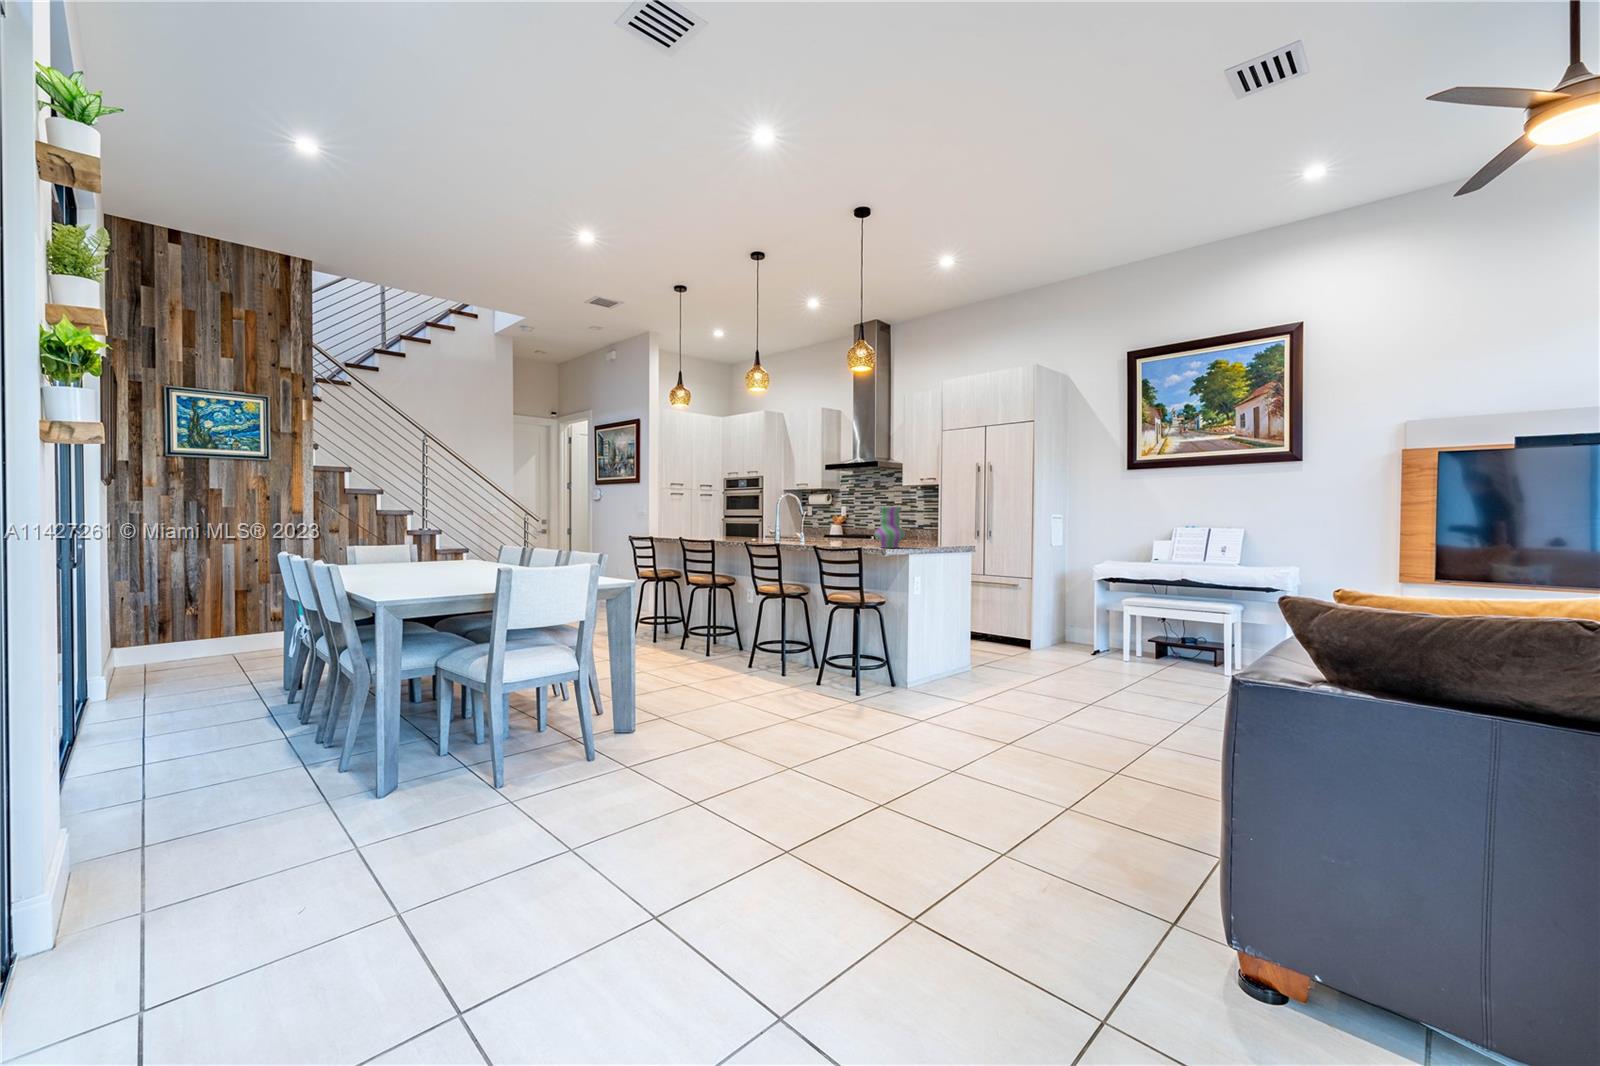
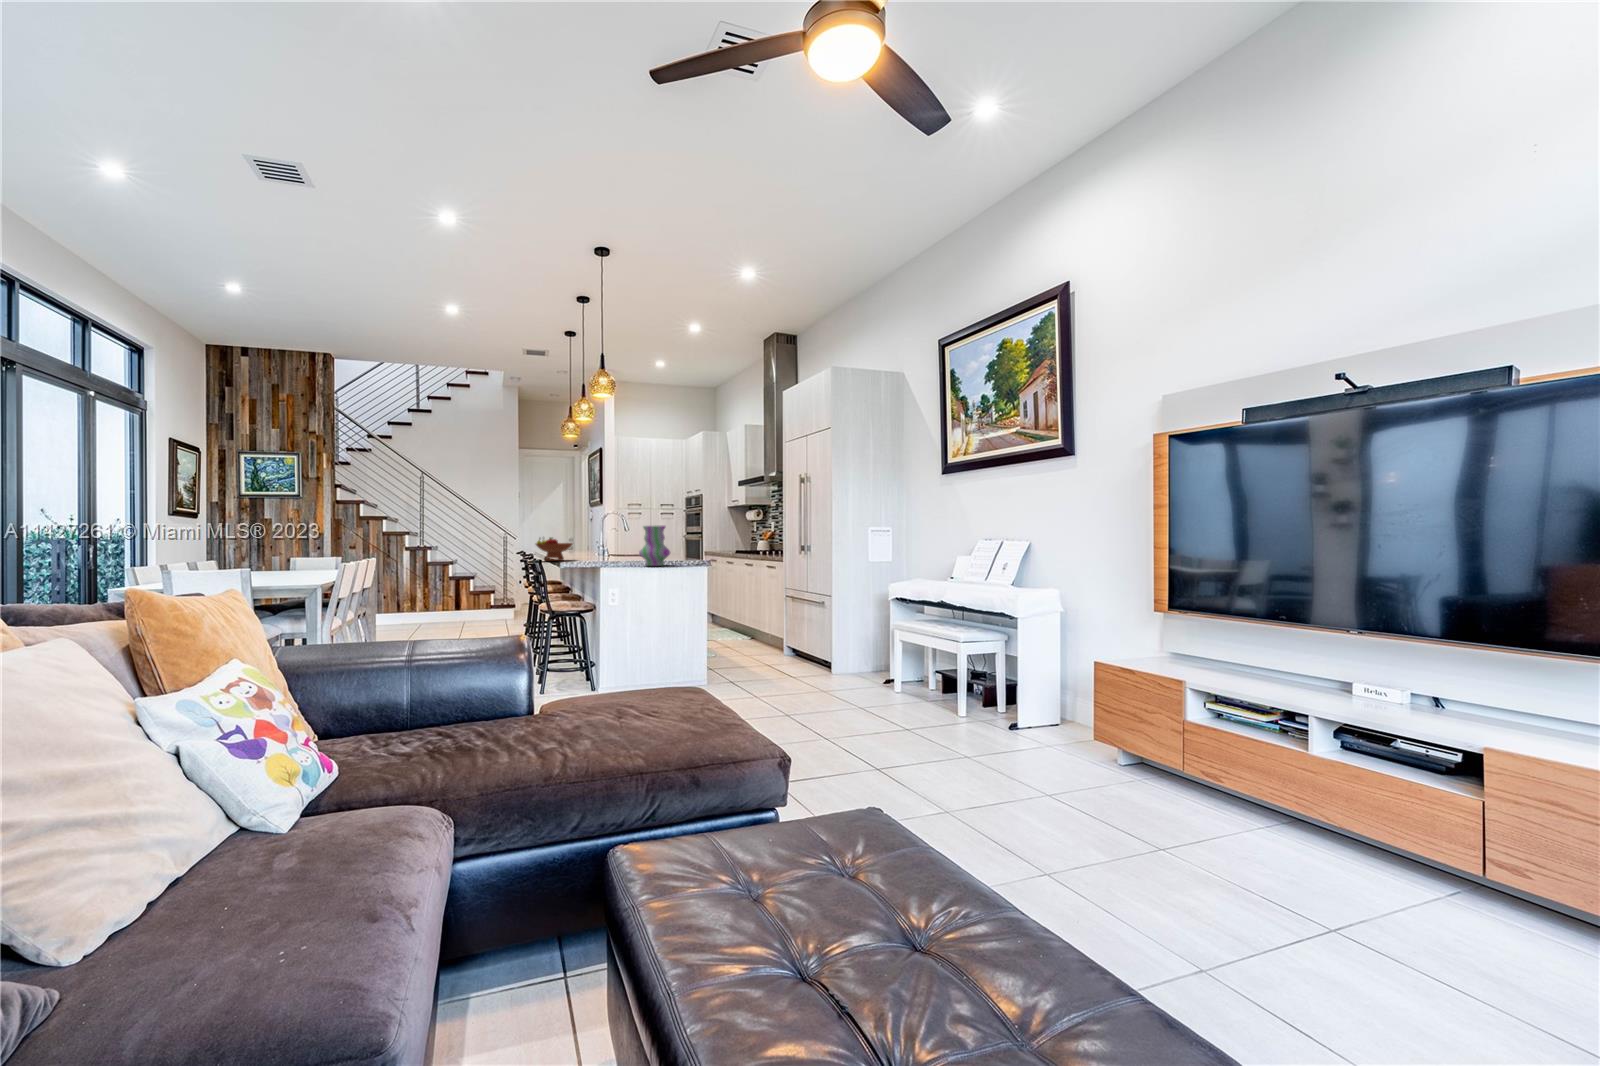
fruit bowl: none [701,516,742,544] -> present [536,538,573,561]

